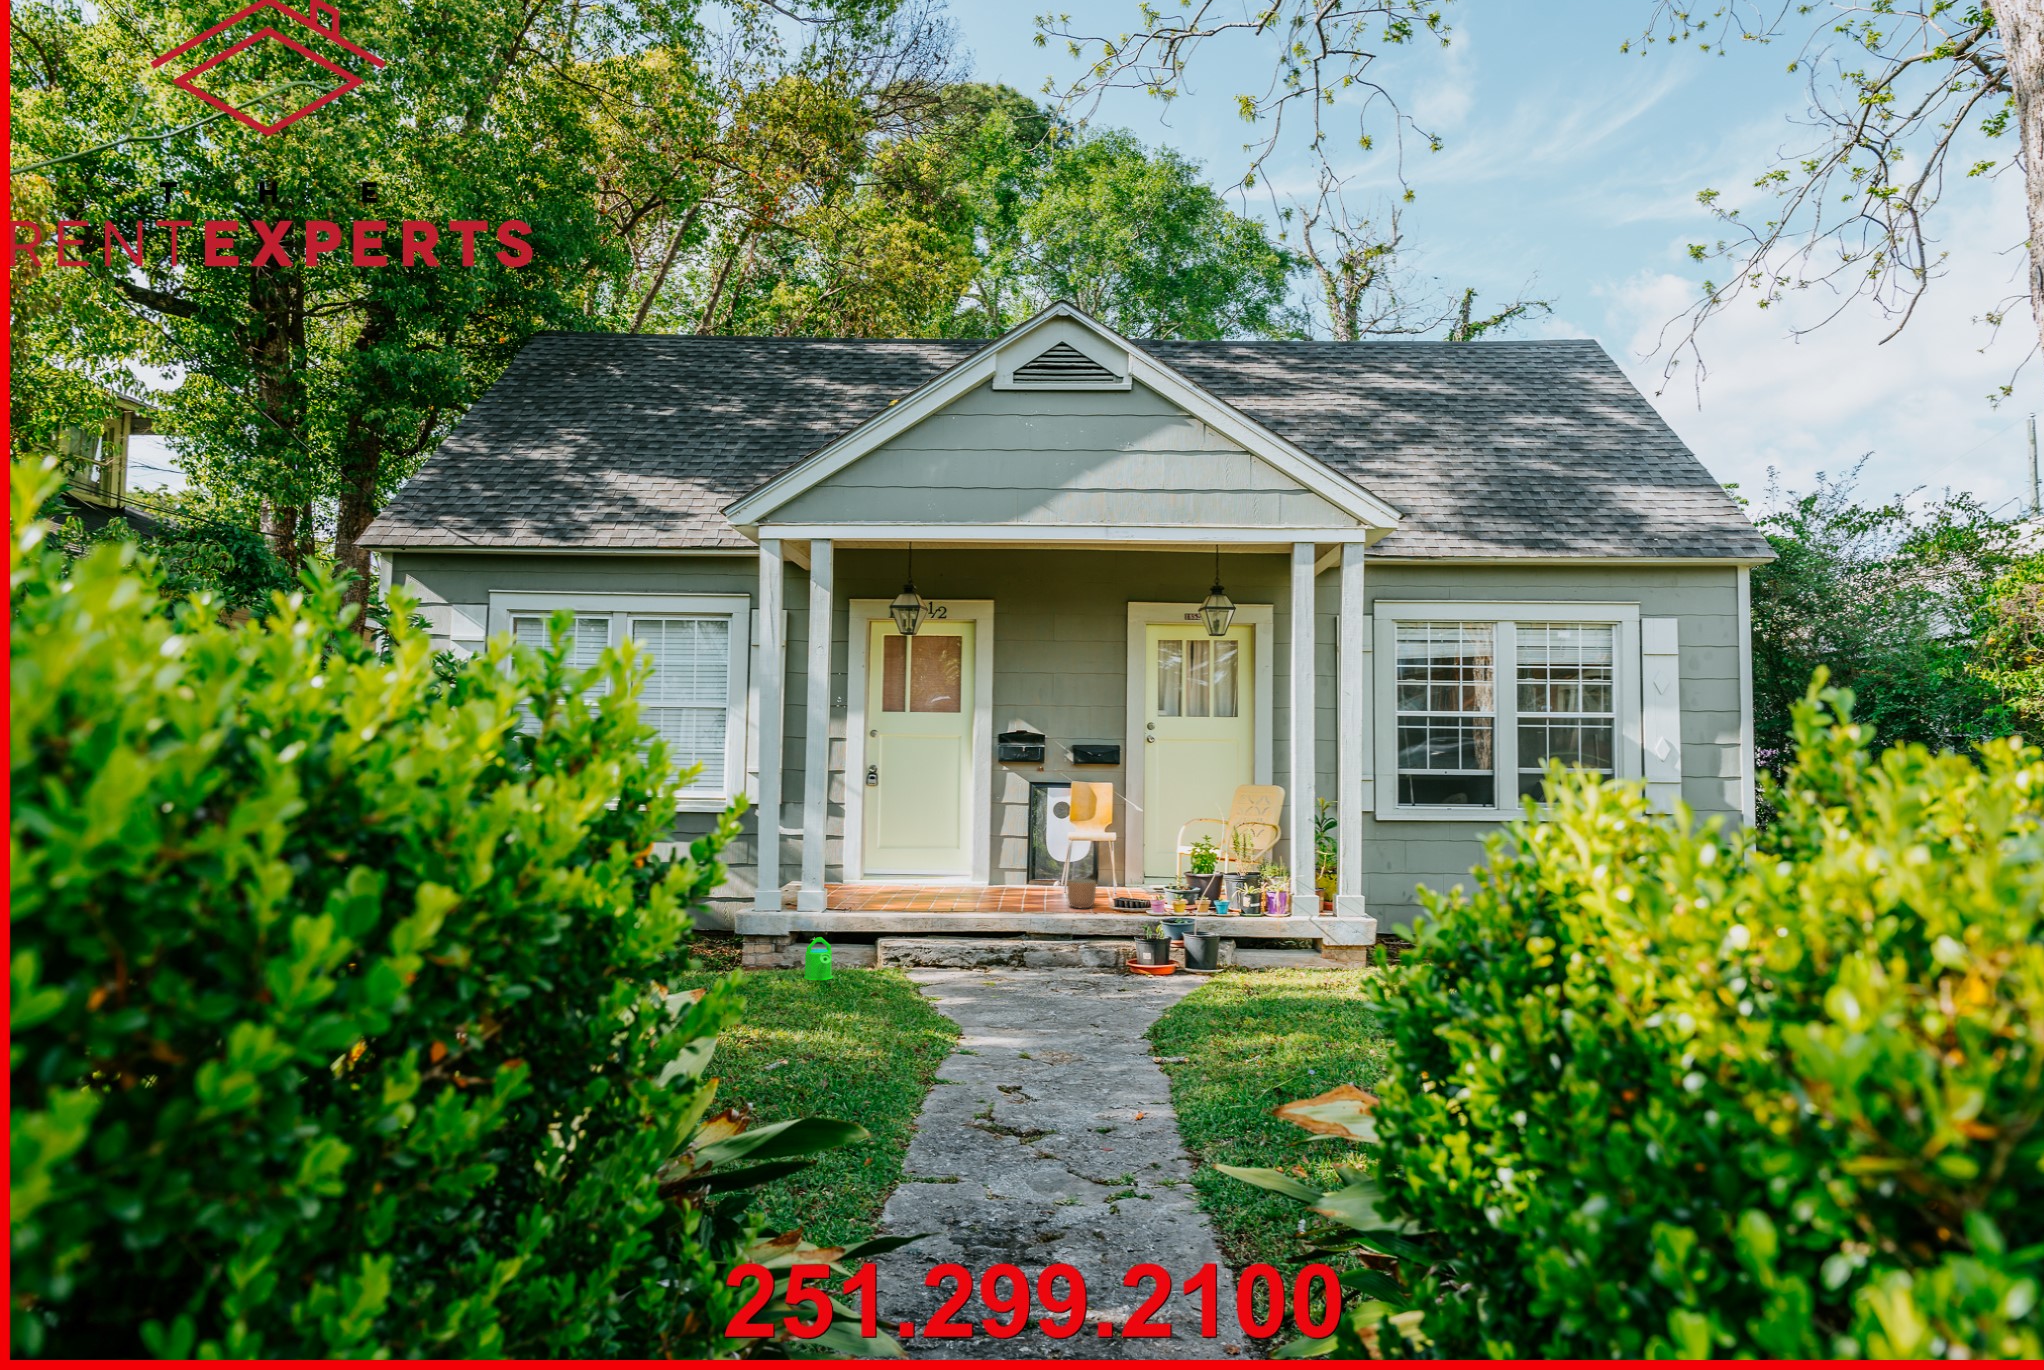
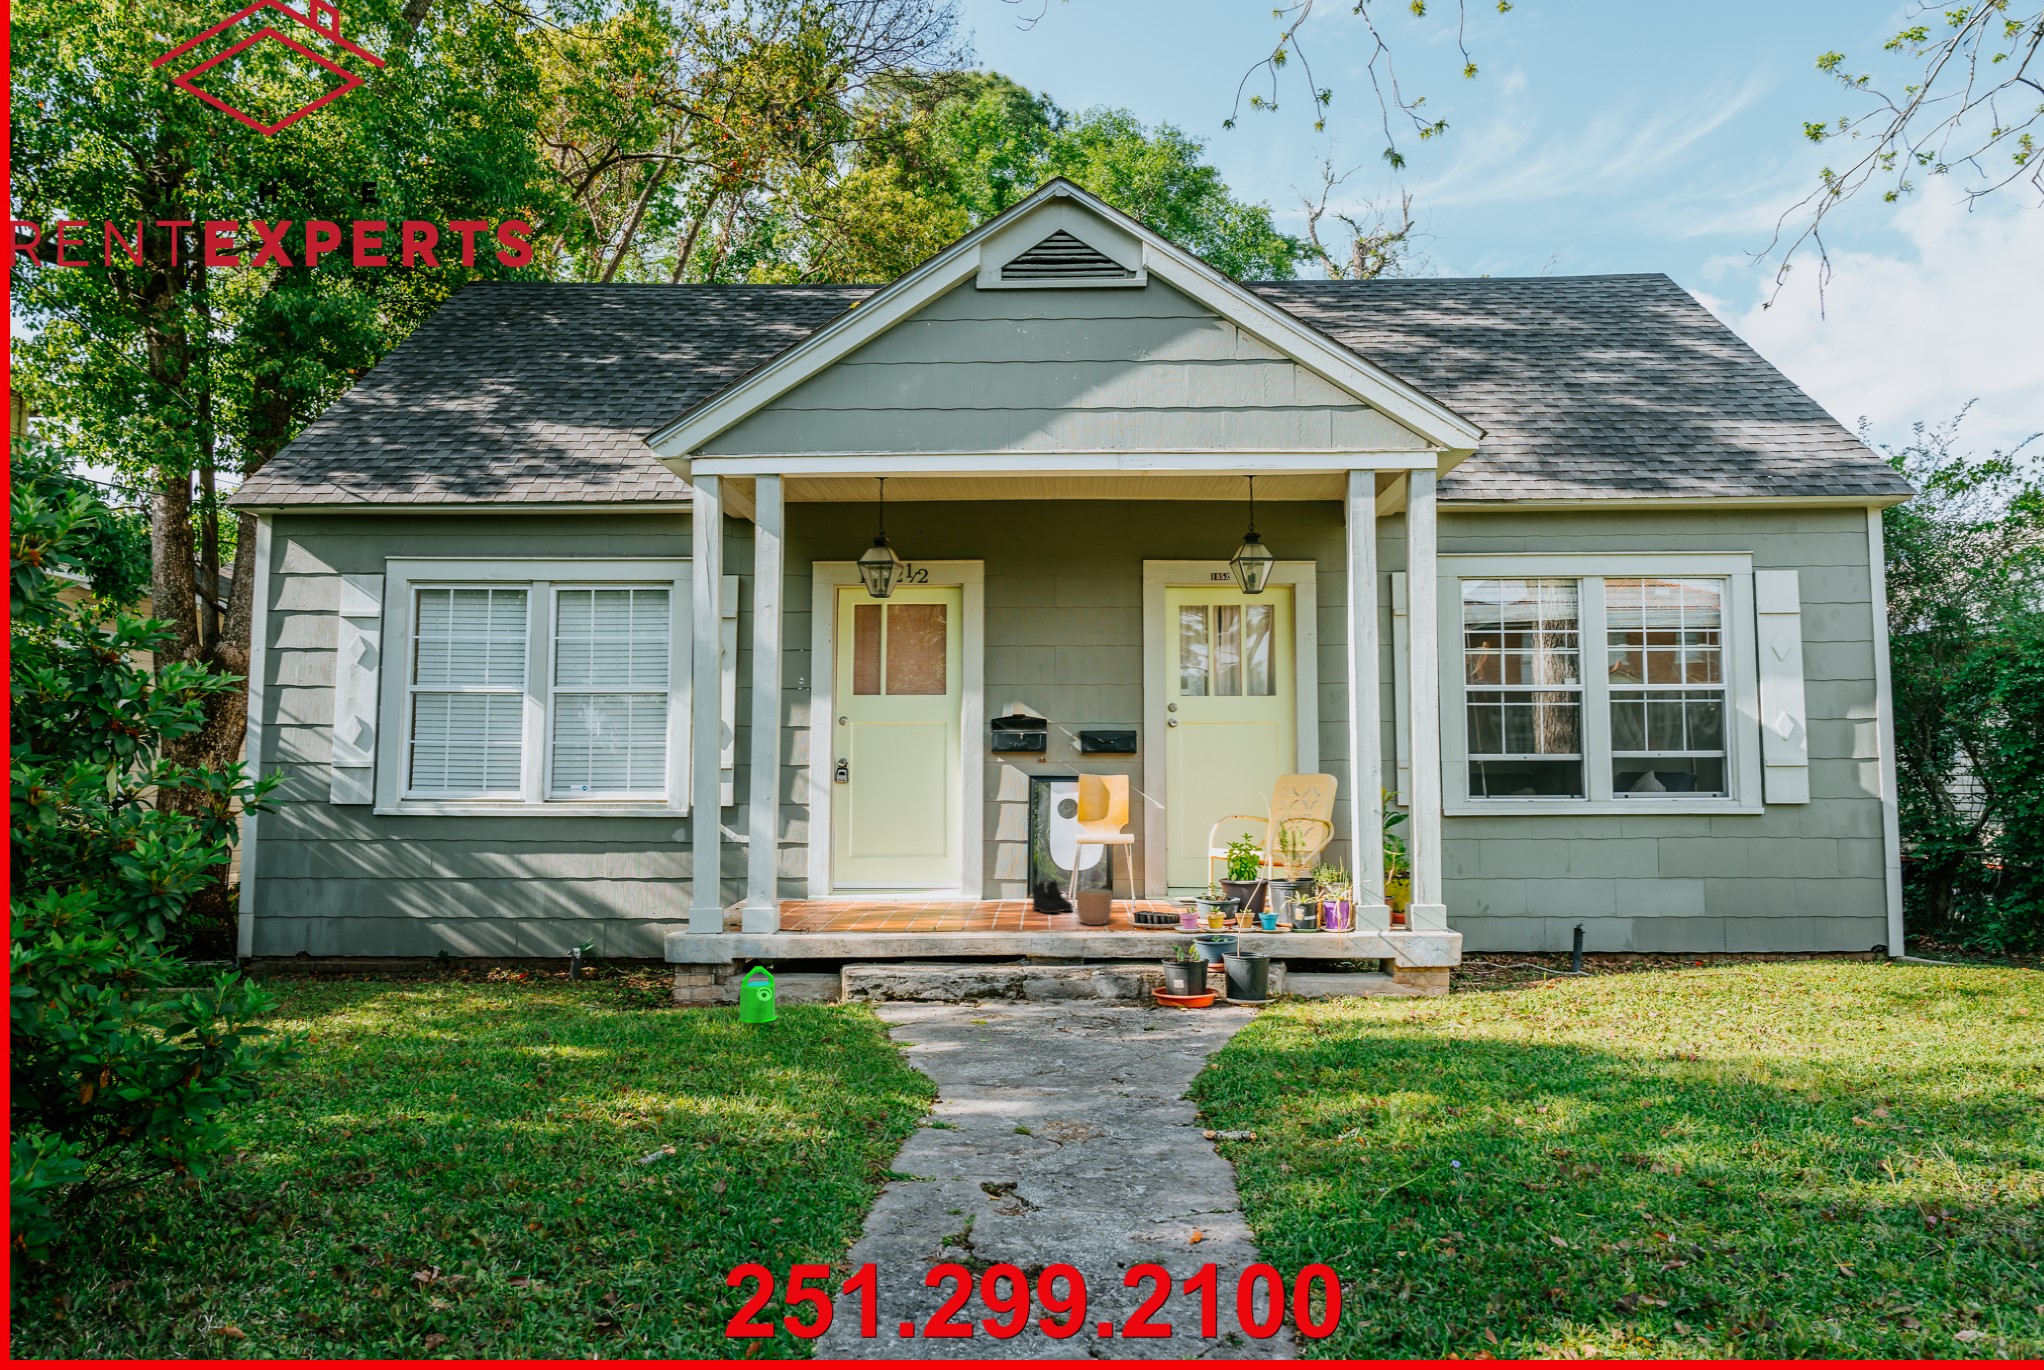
boots: none [1030,871,1064,898] -> present [1033,881,1073,913]

